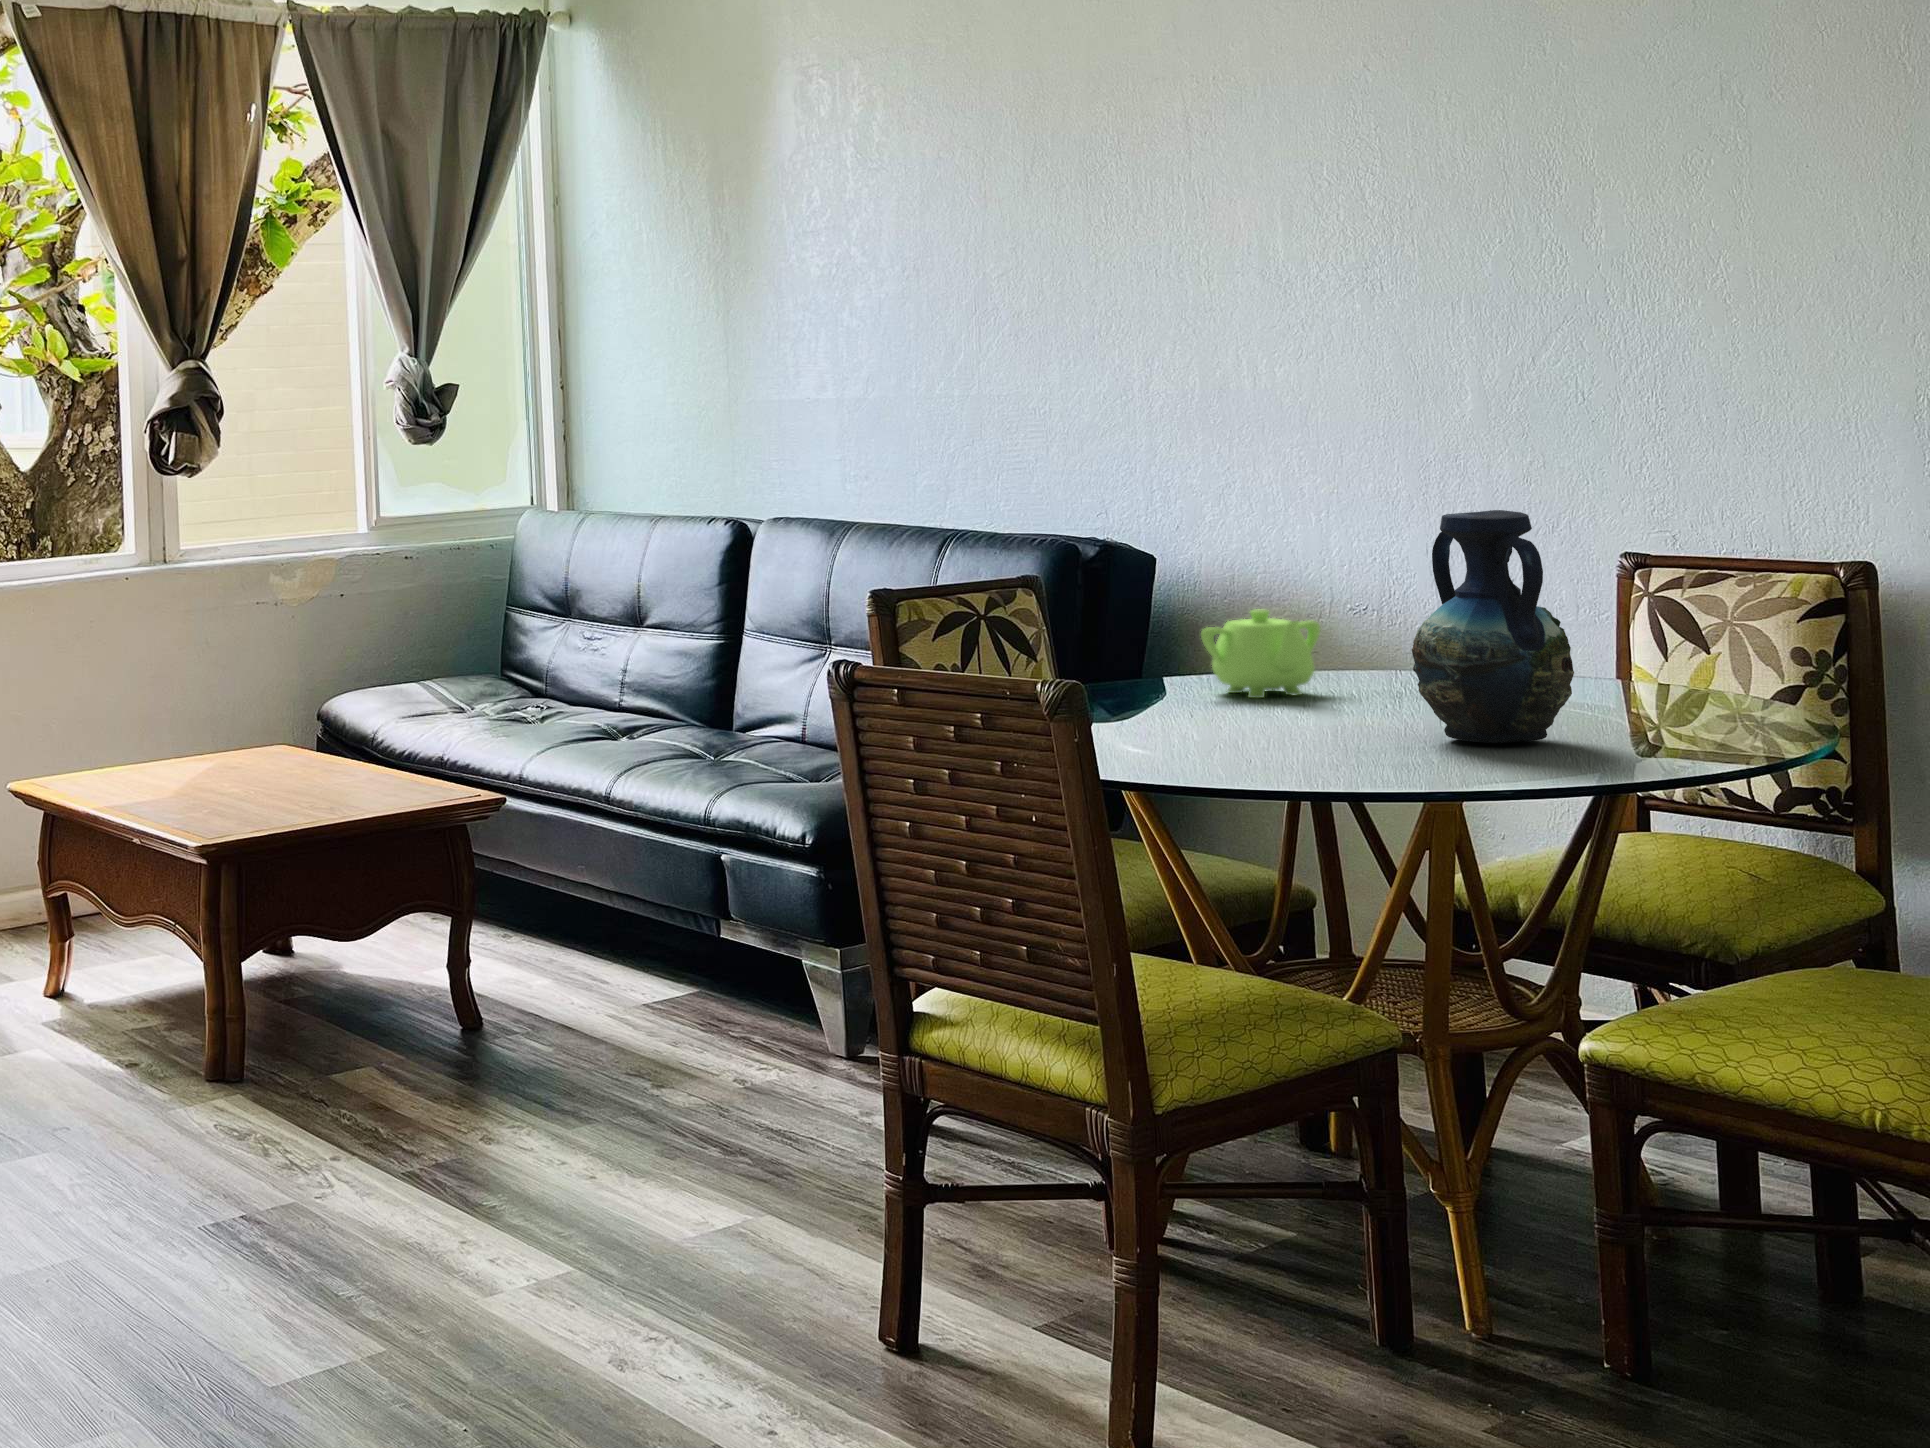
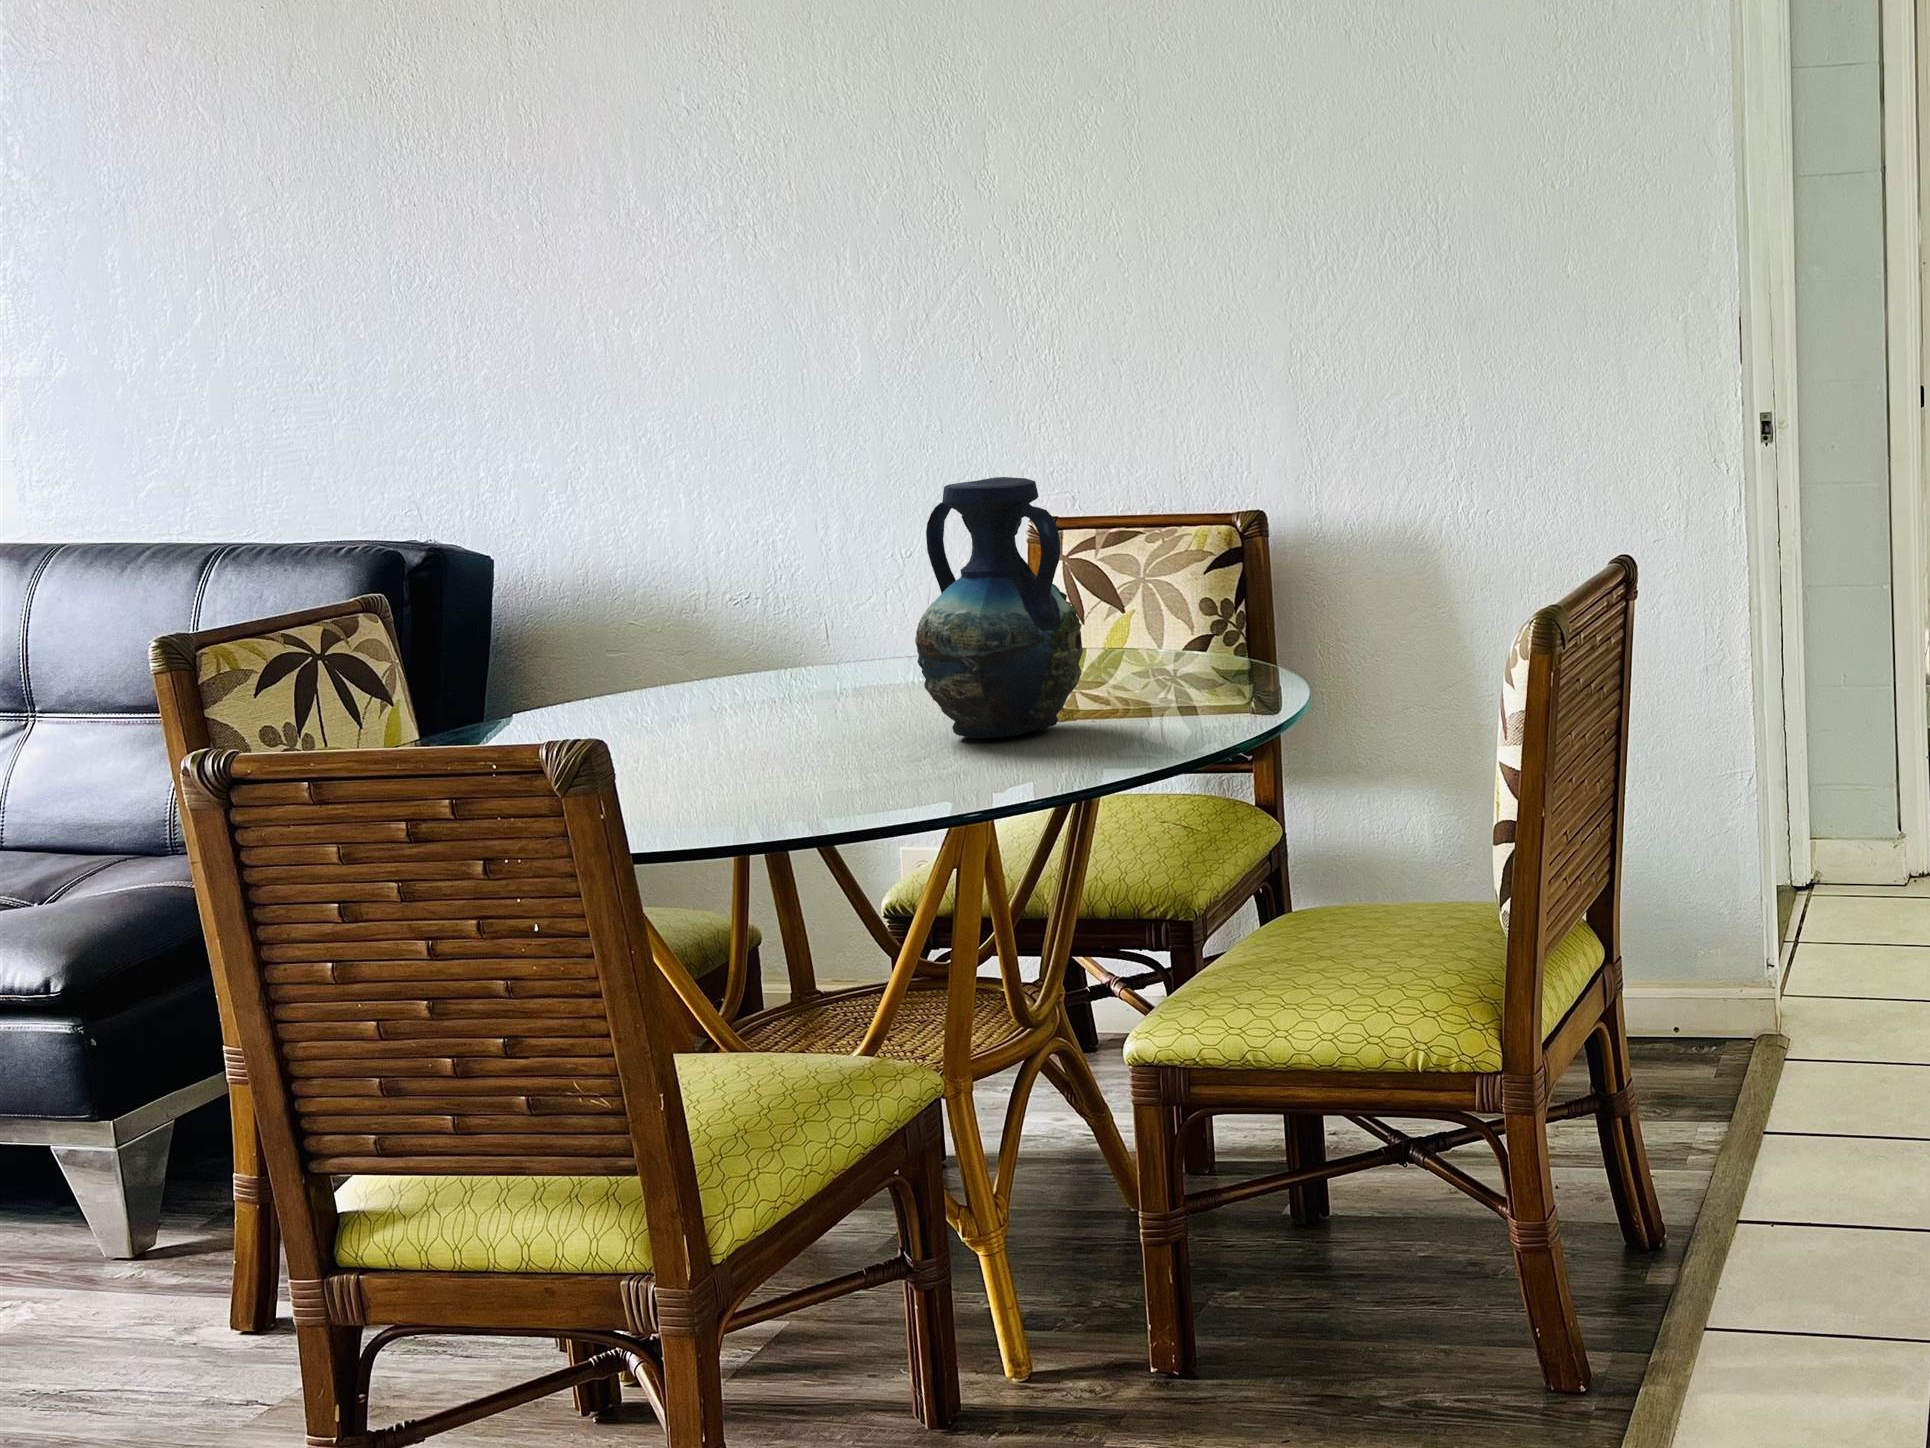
teapot: present [1201,610,1320,698] -> none [631,611,764,717]

